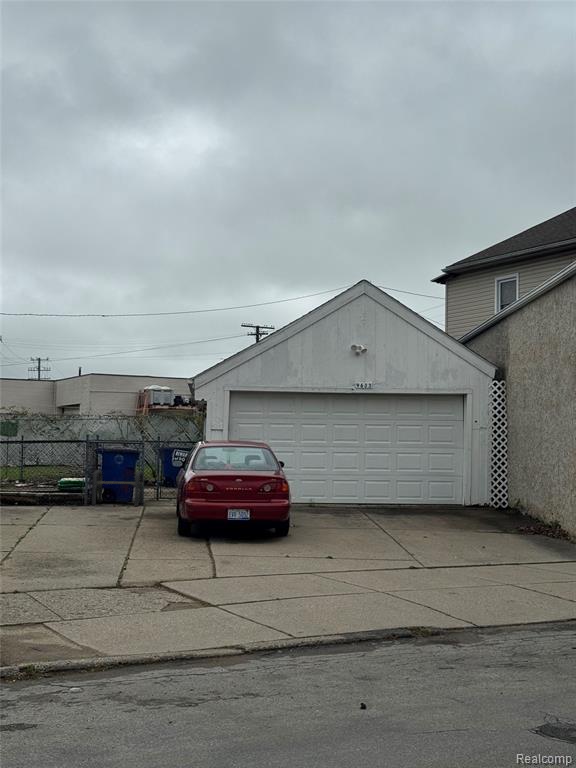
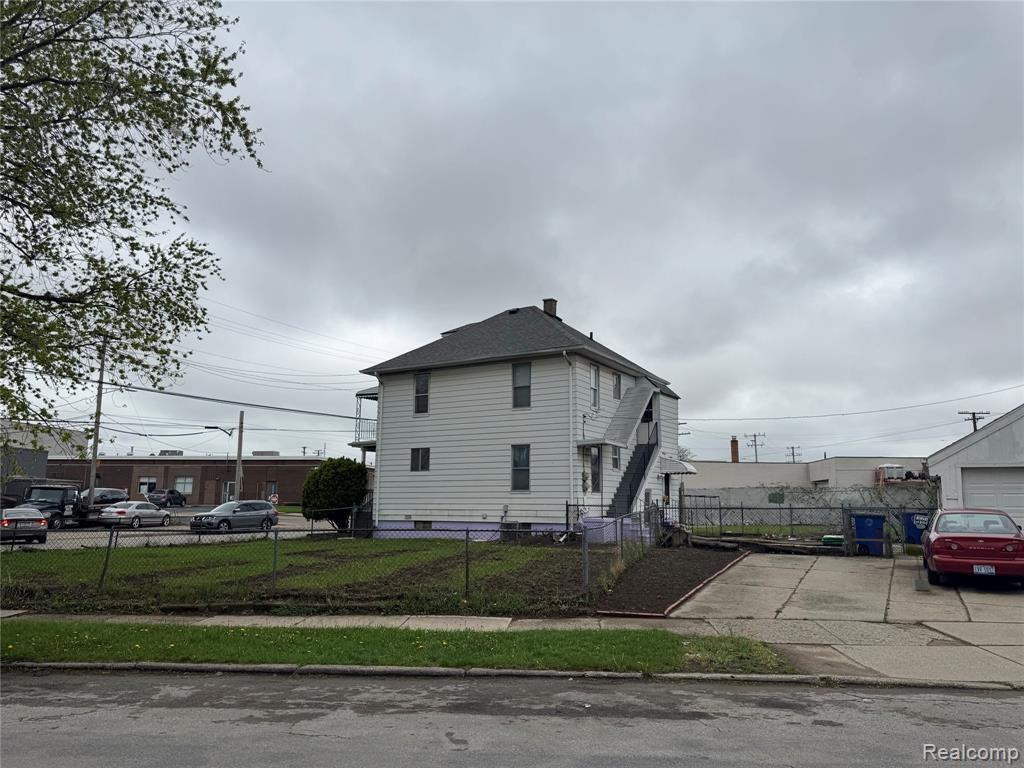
potted tree: none [155,485,180,544] -> present [905,545,930,590]

